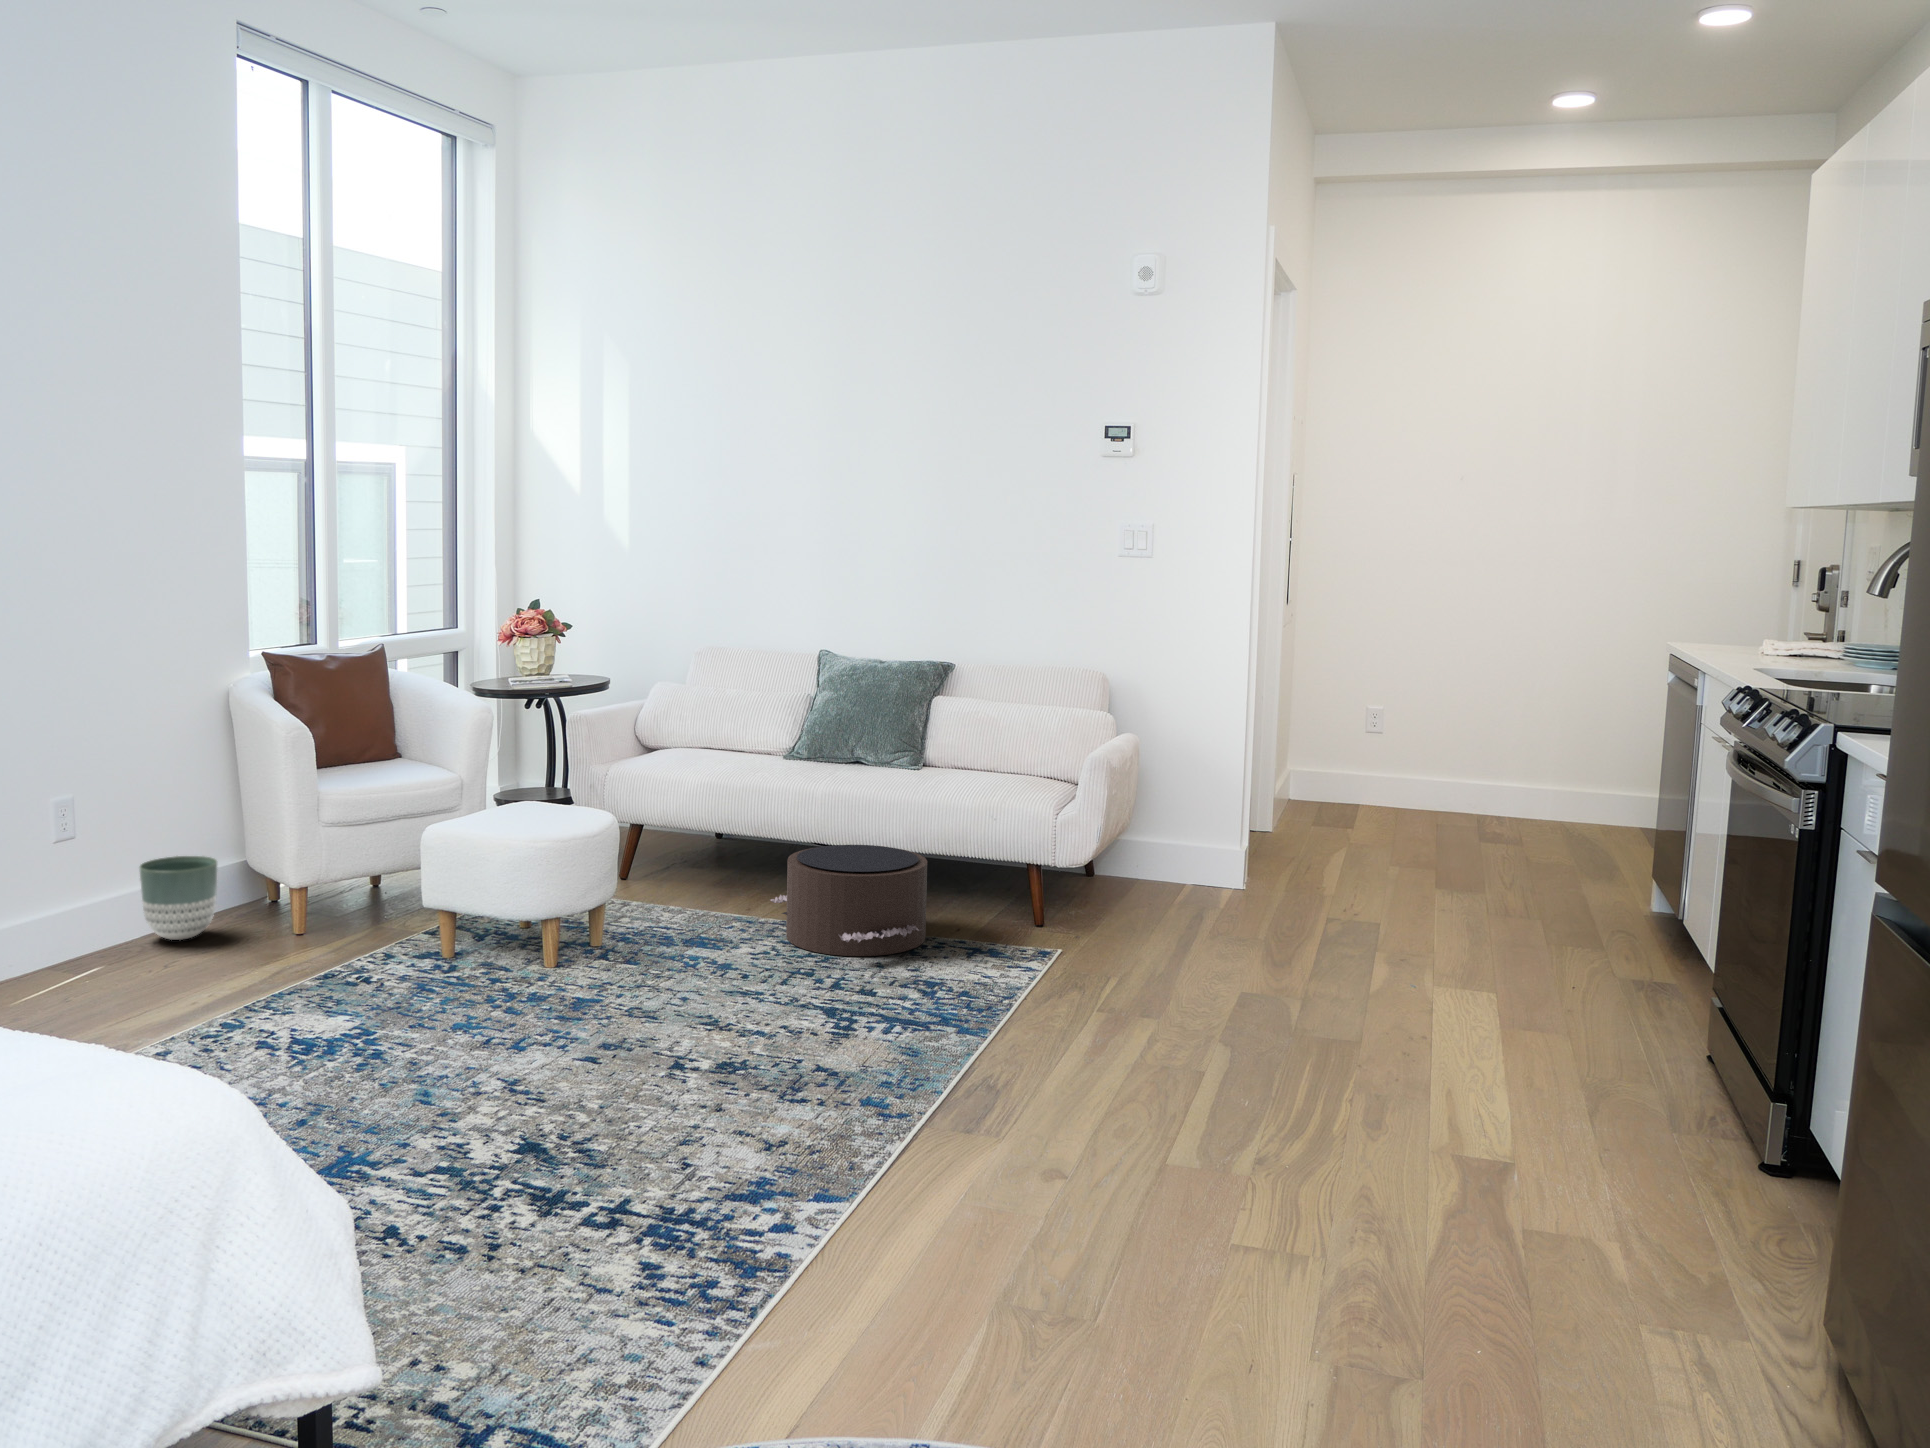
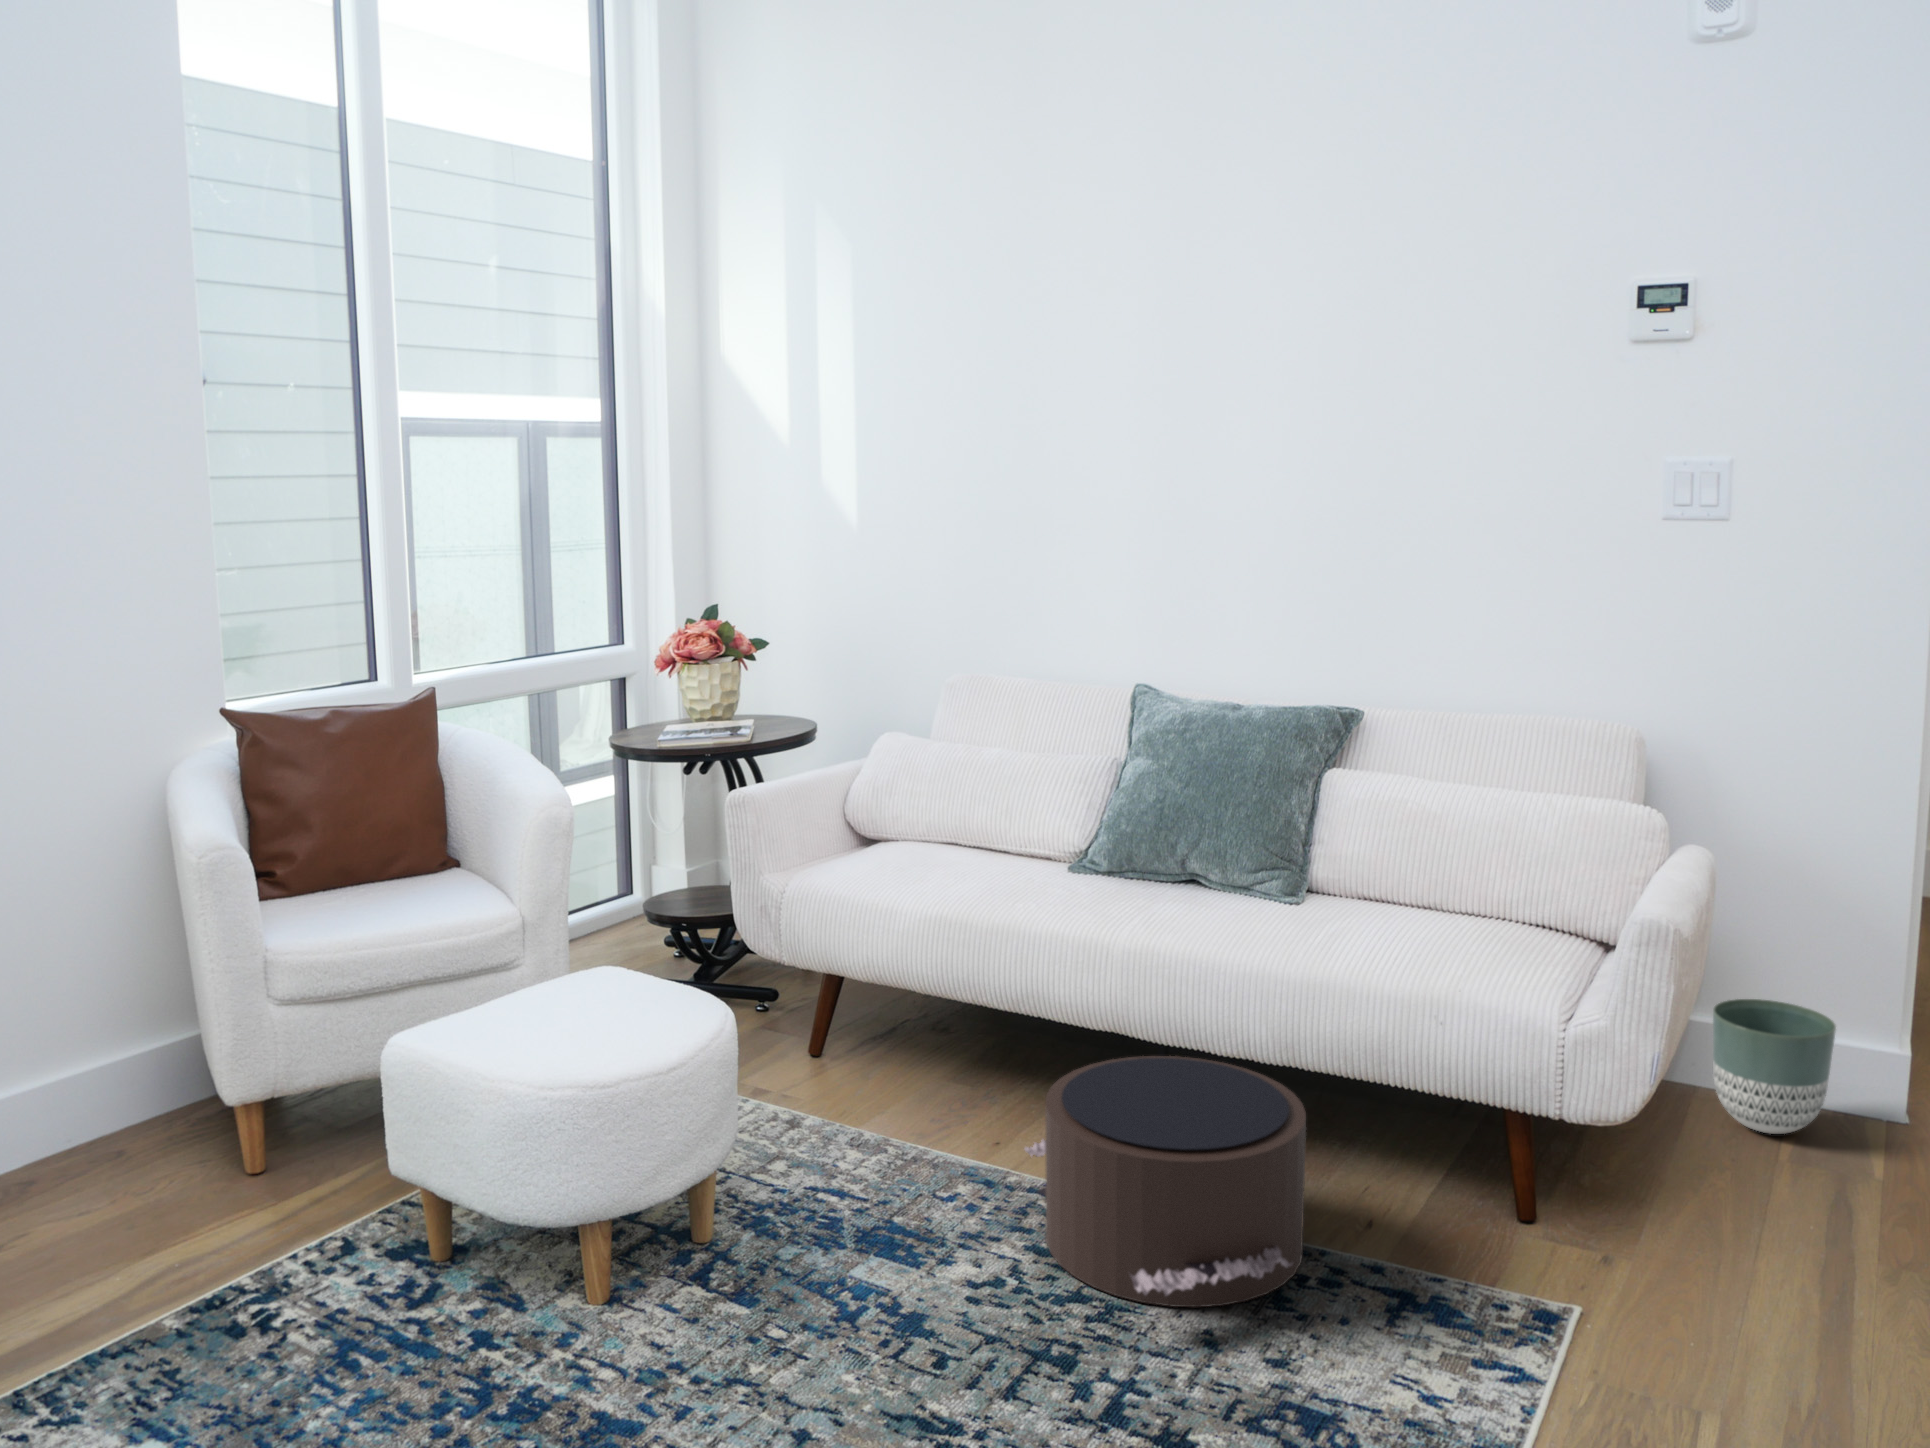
planter: present [140,856,217,940] -> present [1713,999,1836,1134]

